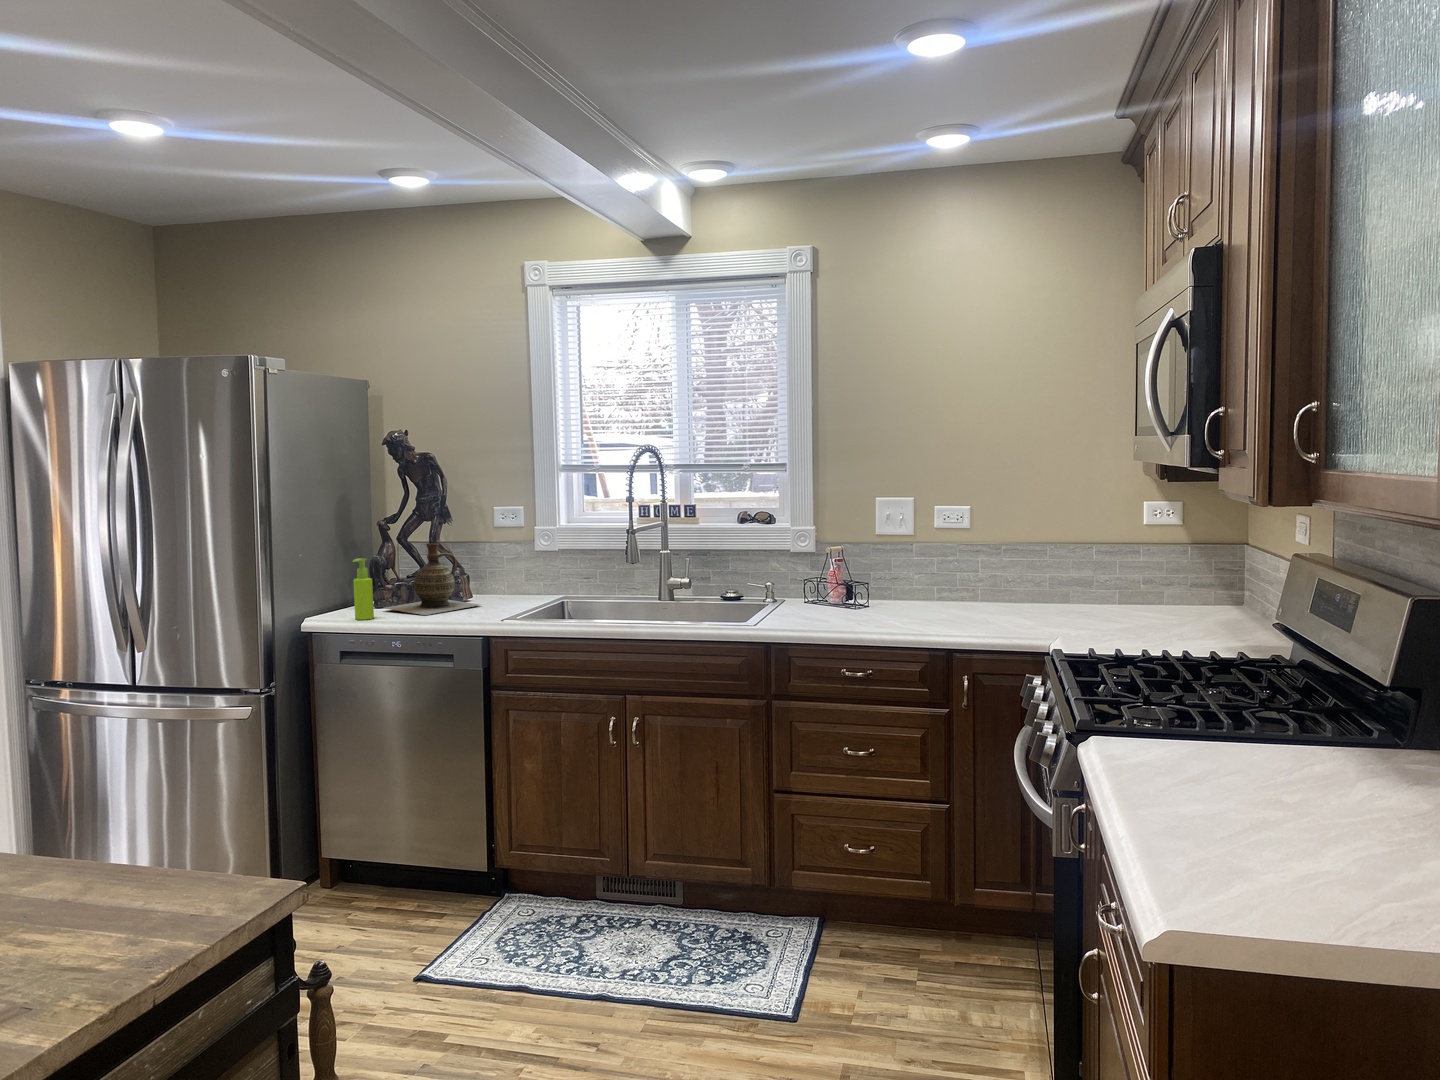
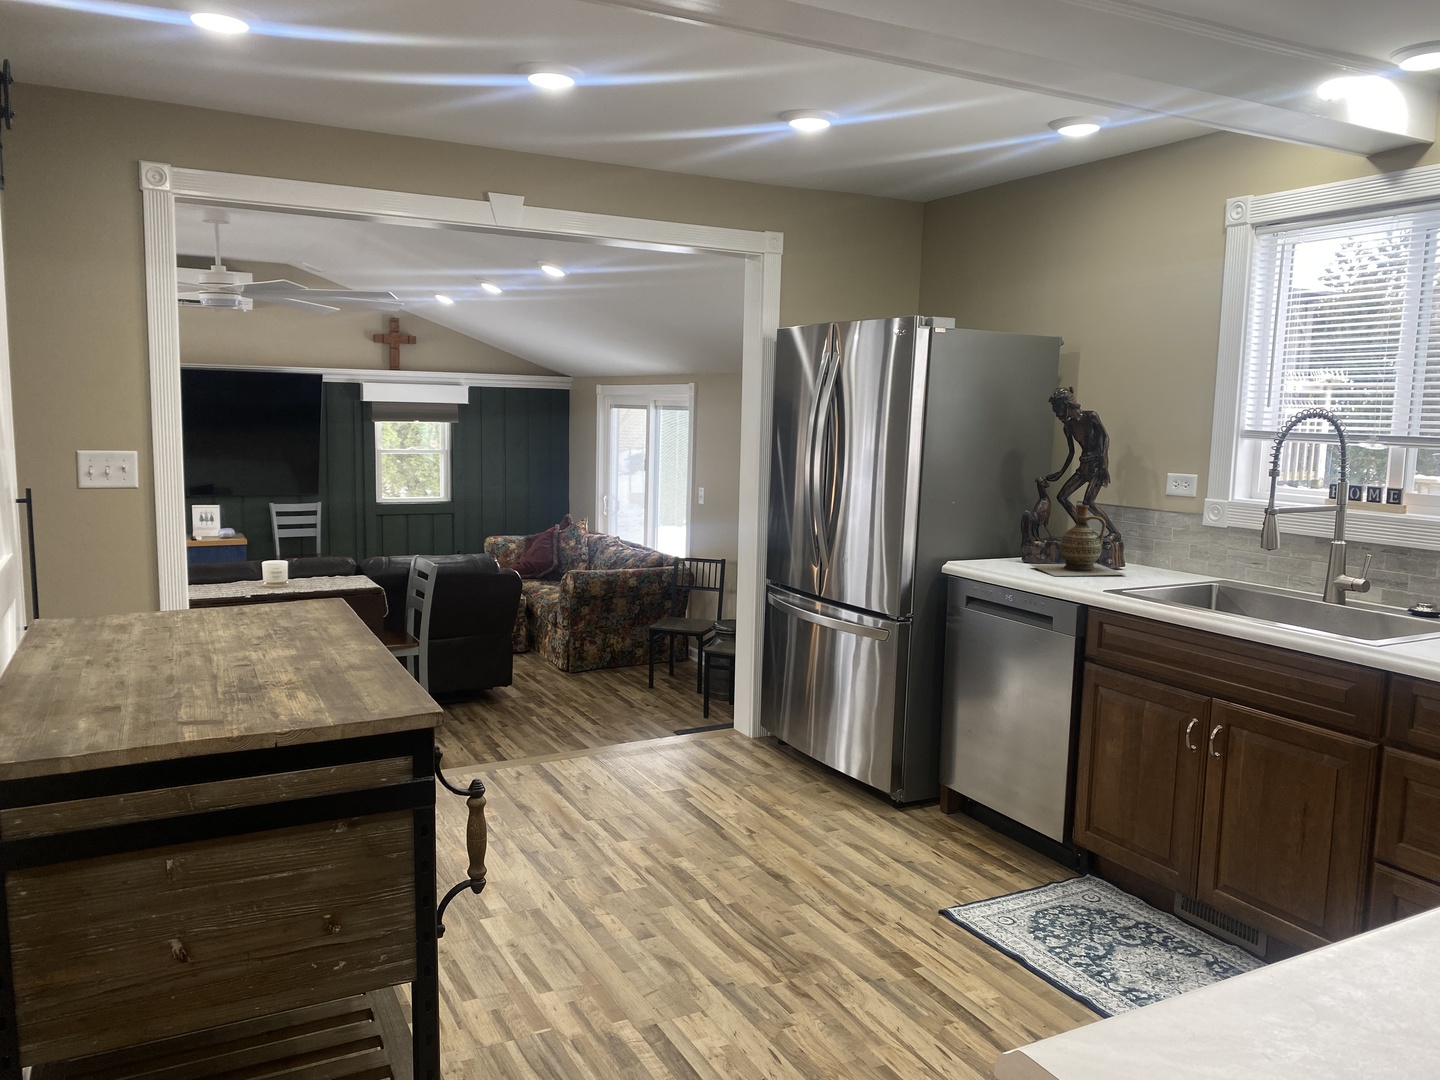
soap dispenser: present [352,558,374,620] -> none [990,512,1009,572]

